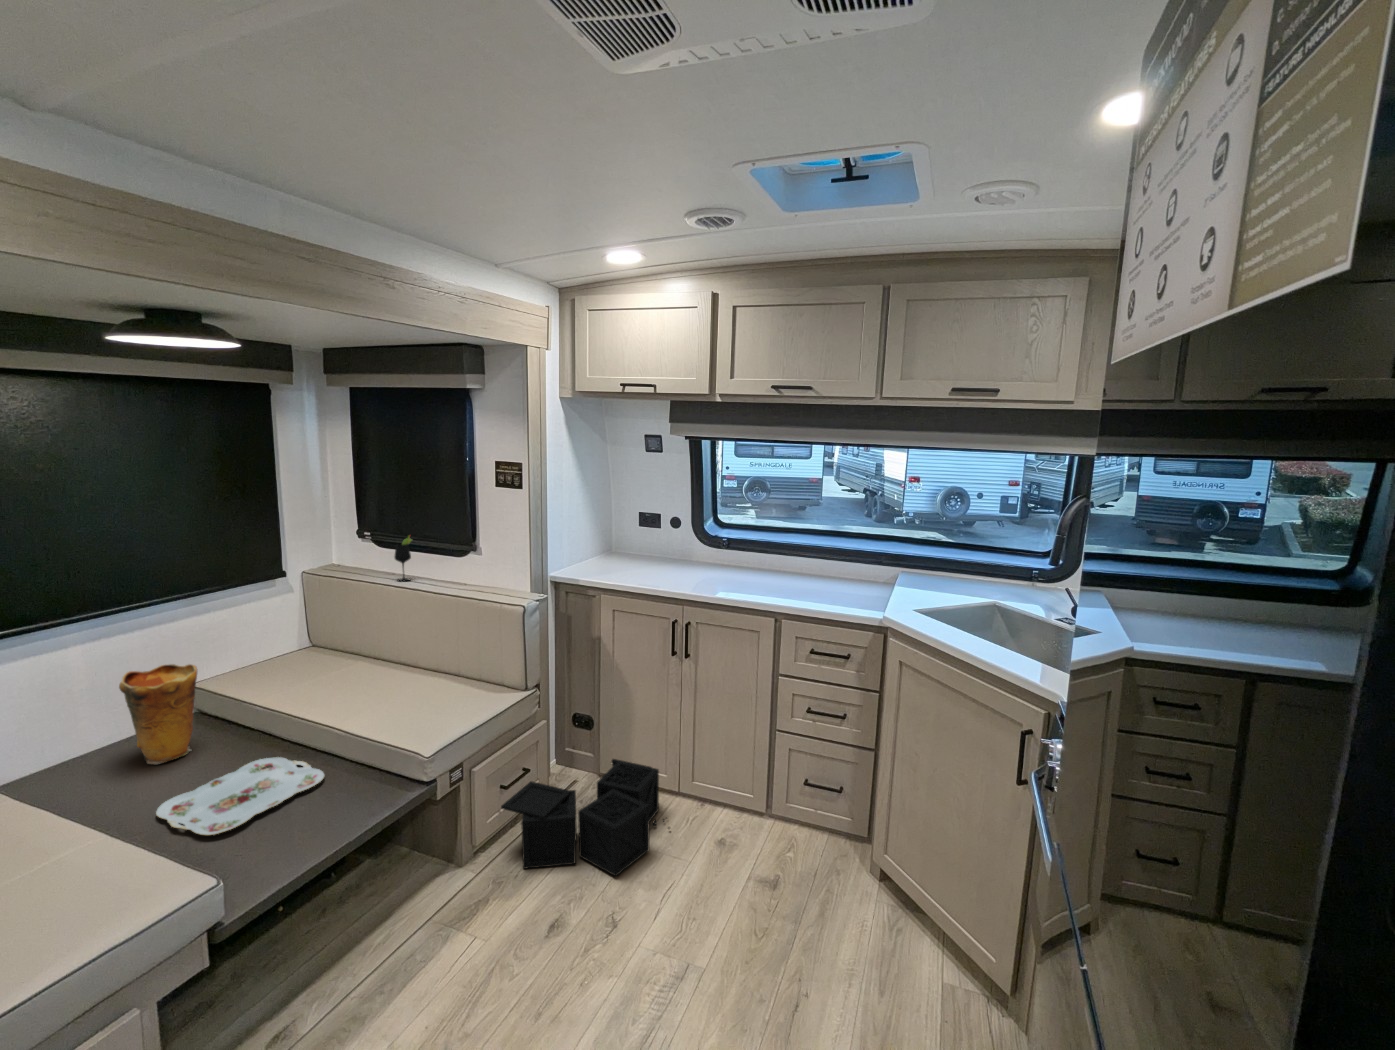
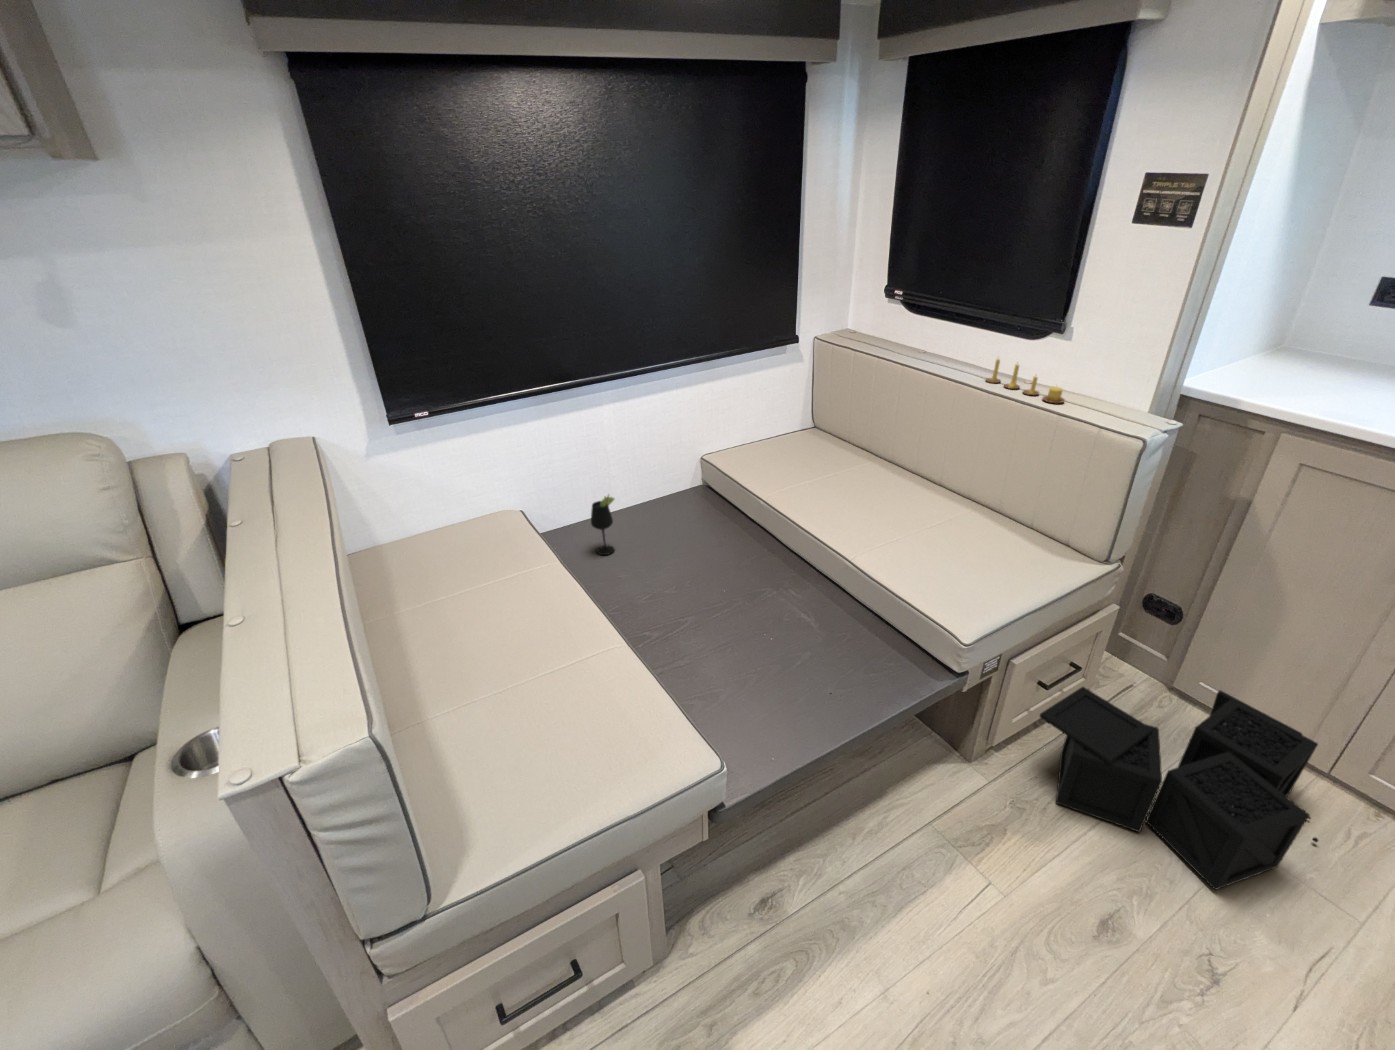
wine glass: present [395,536,412,582] -> present [591,495,614,555]
candle: none [433,570,482,595] -> present [986,359,1065,403]
vase: present [119,664,197,764] -> none [640,436,709,541]
serving tray: present [156,757,324,835] -> none [665,566,829,662]

